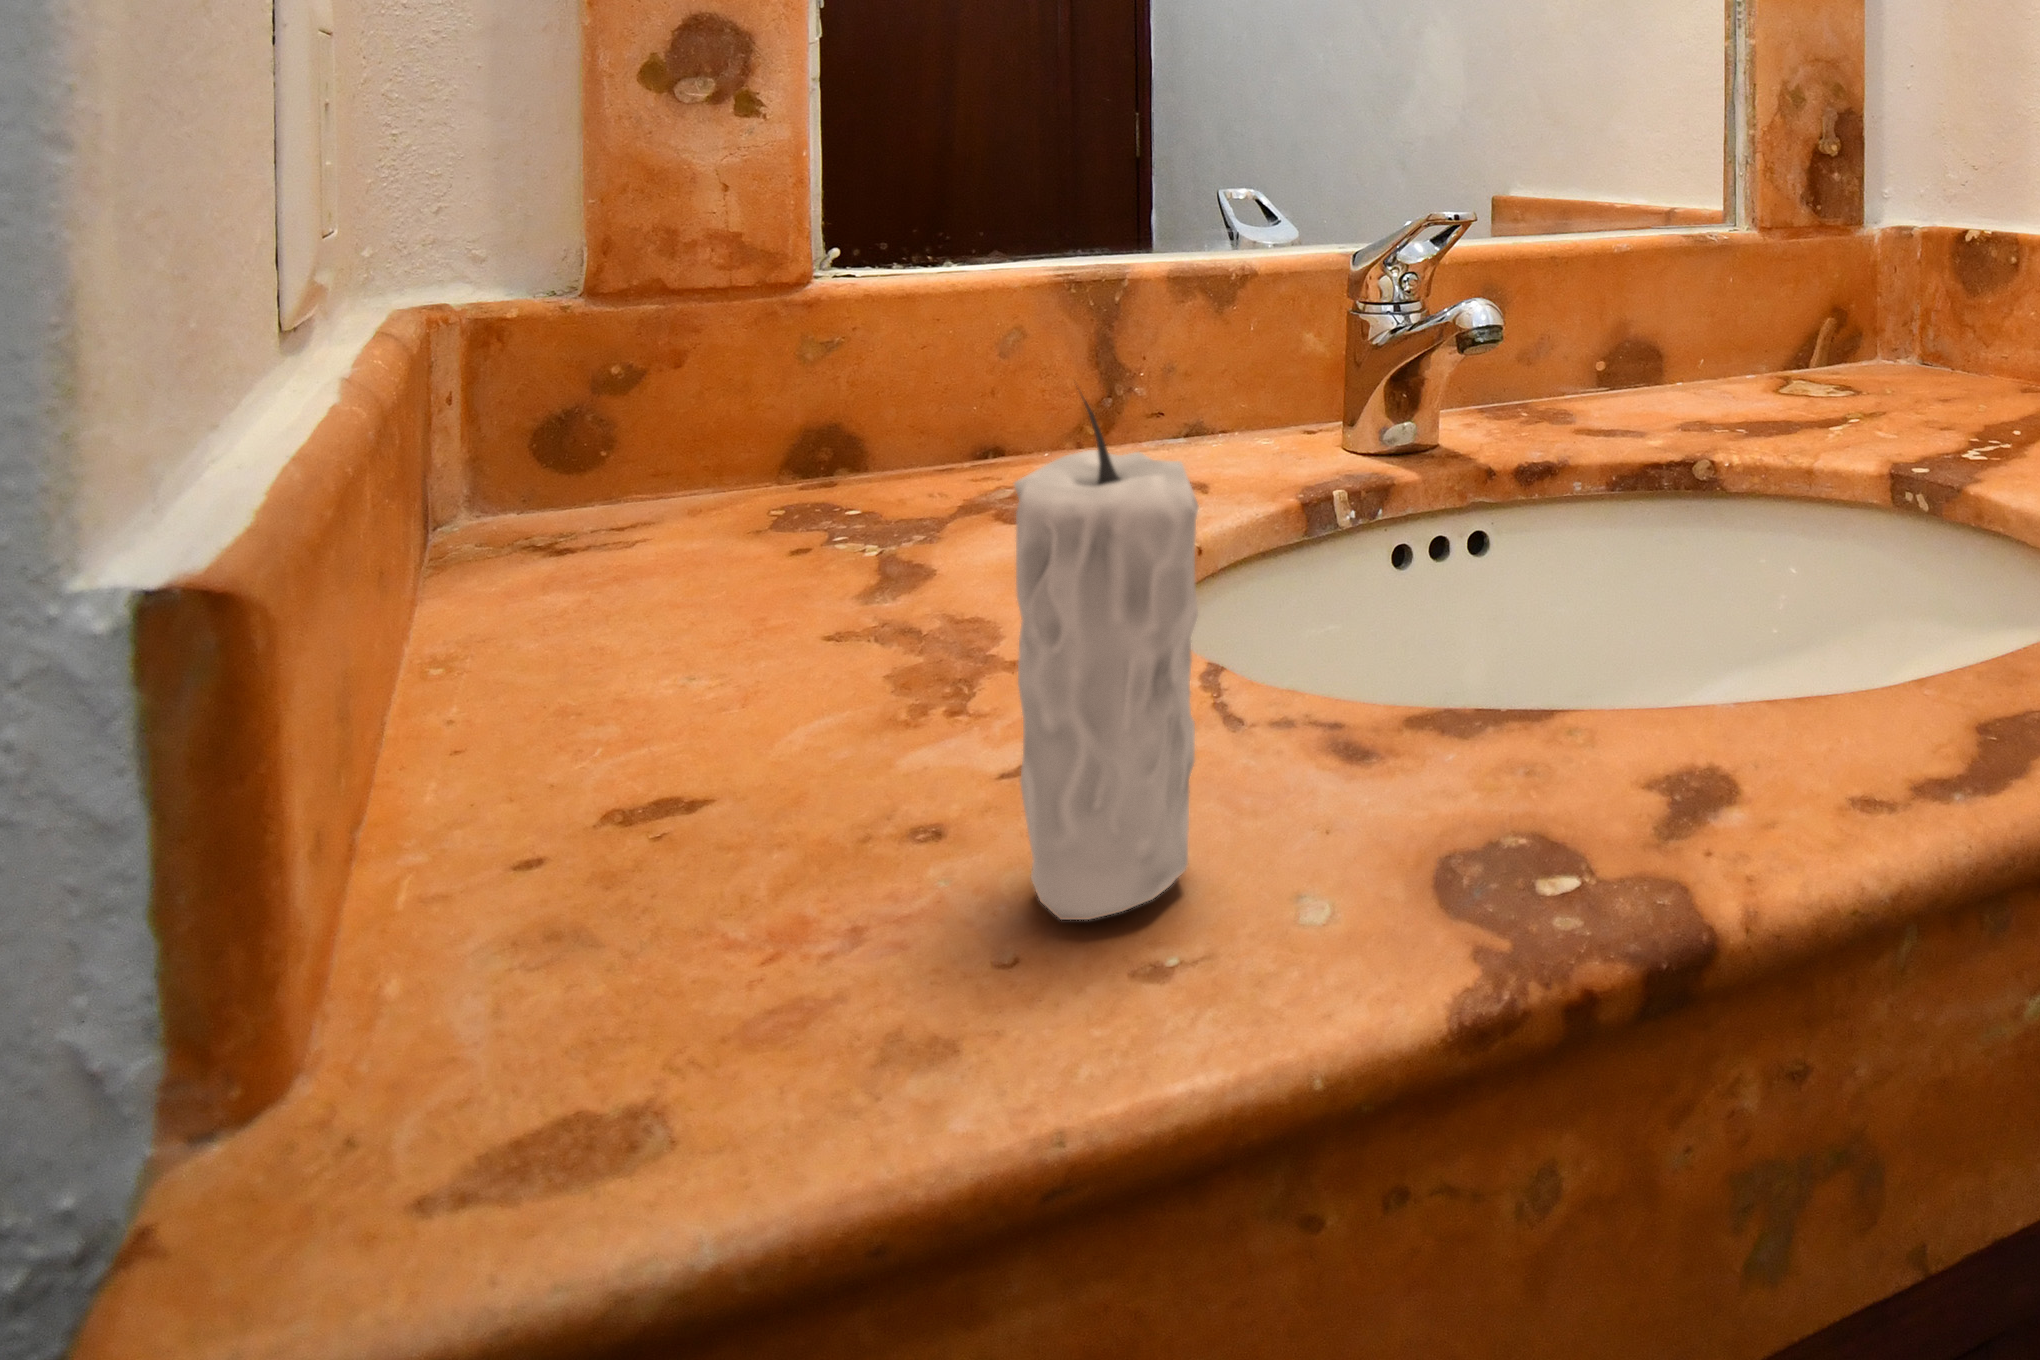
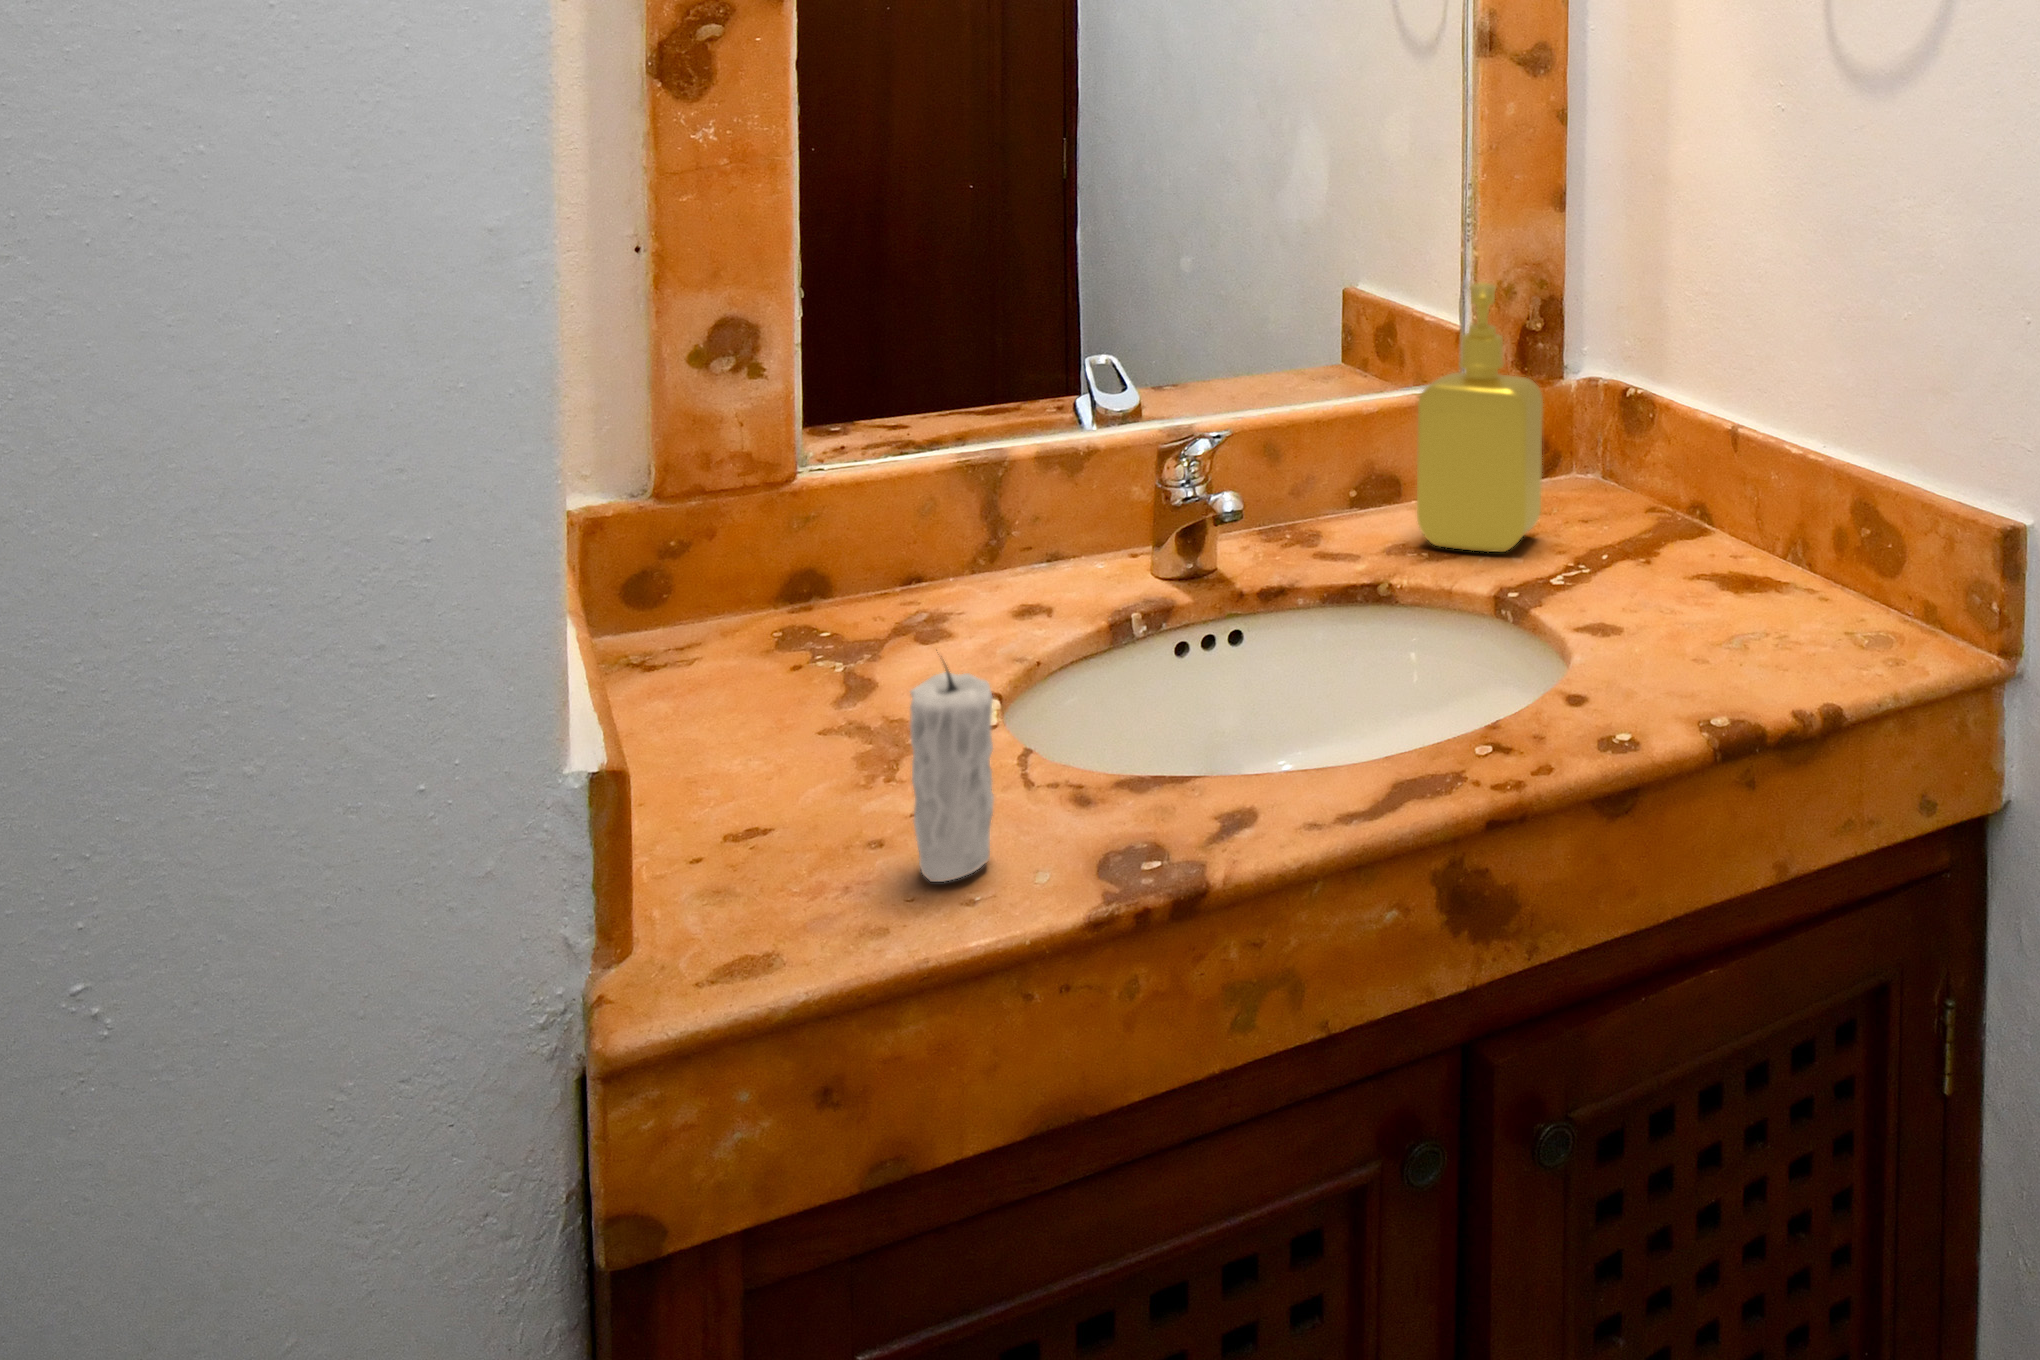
soap dispenser: none [1718,32,1892,420] -> present [1417,283,1543,552]

